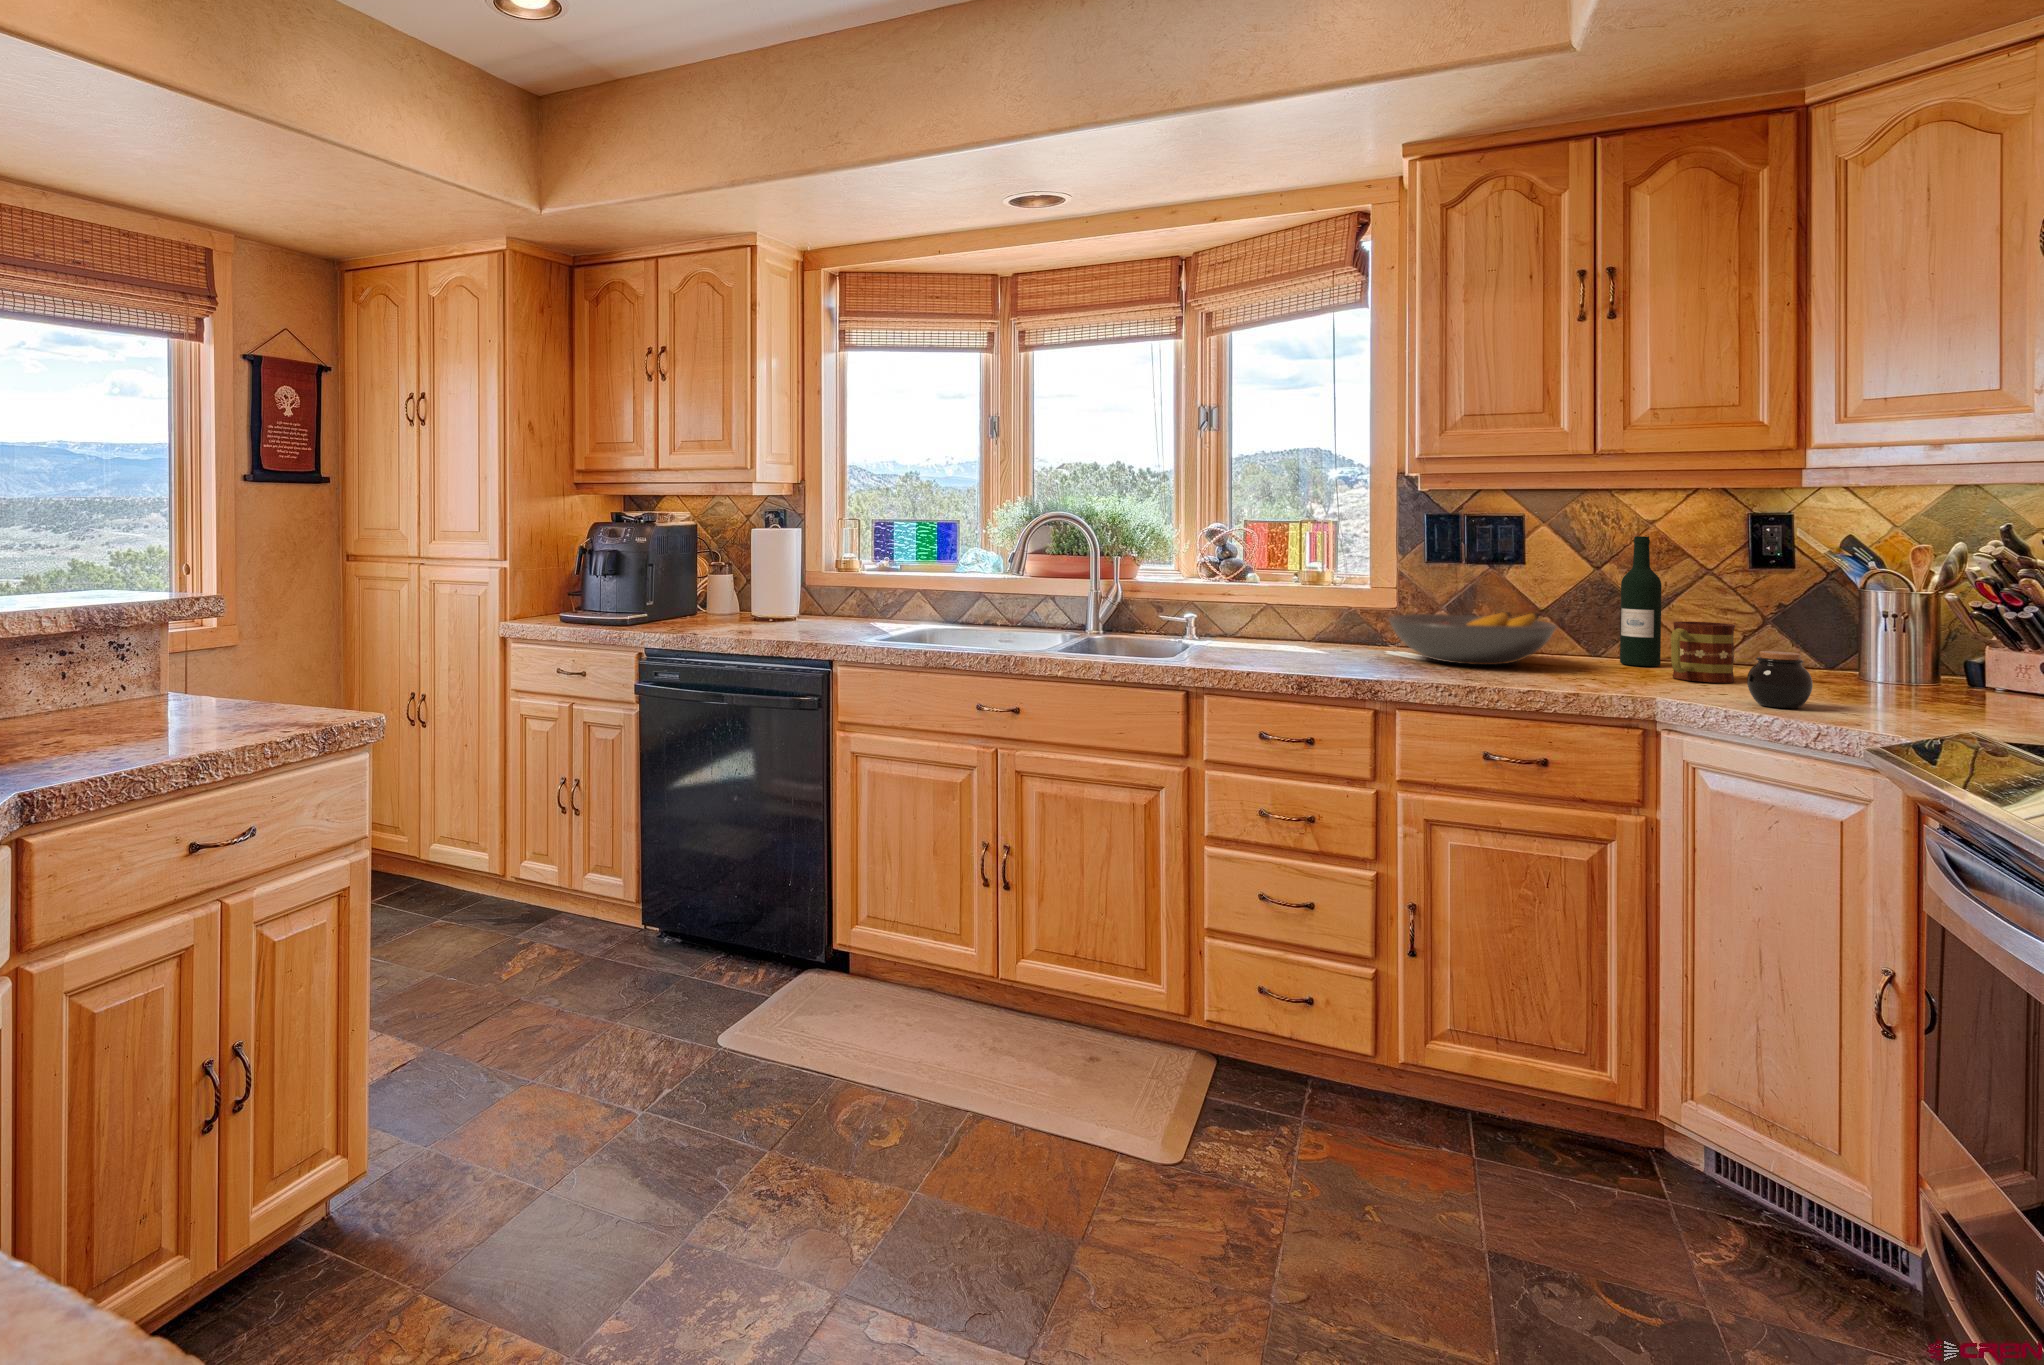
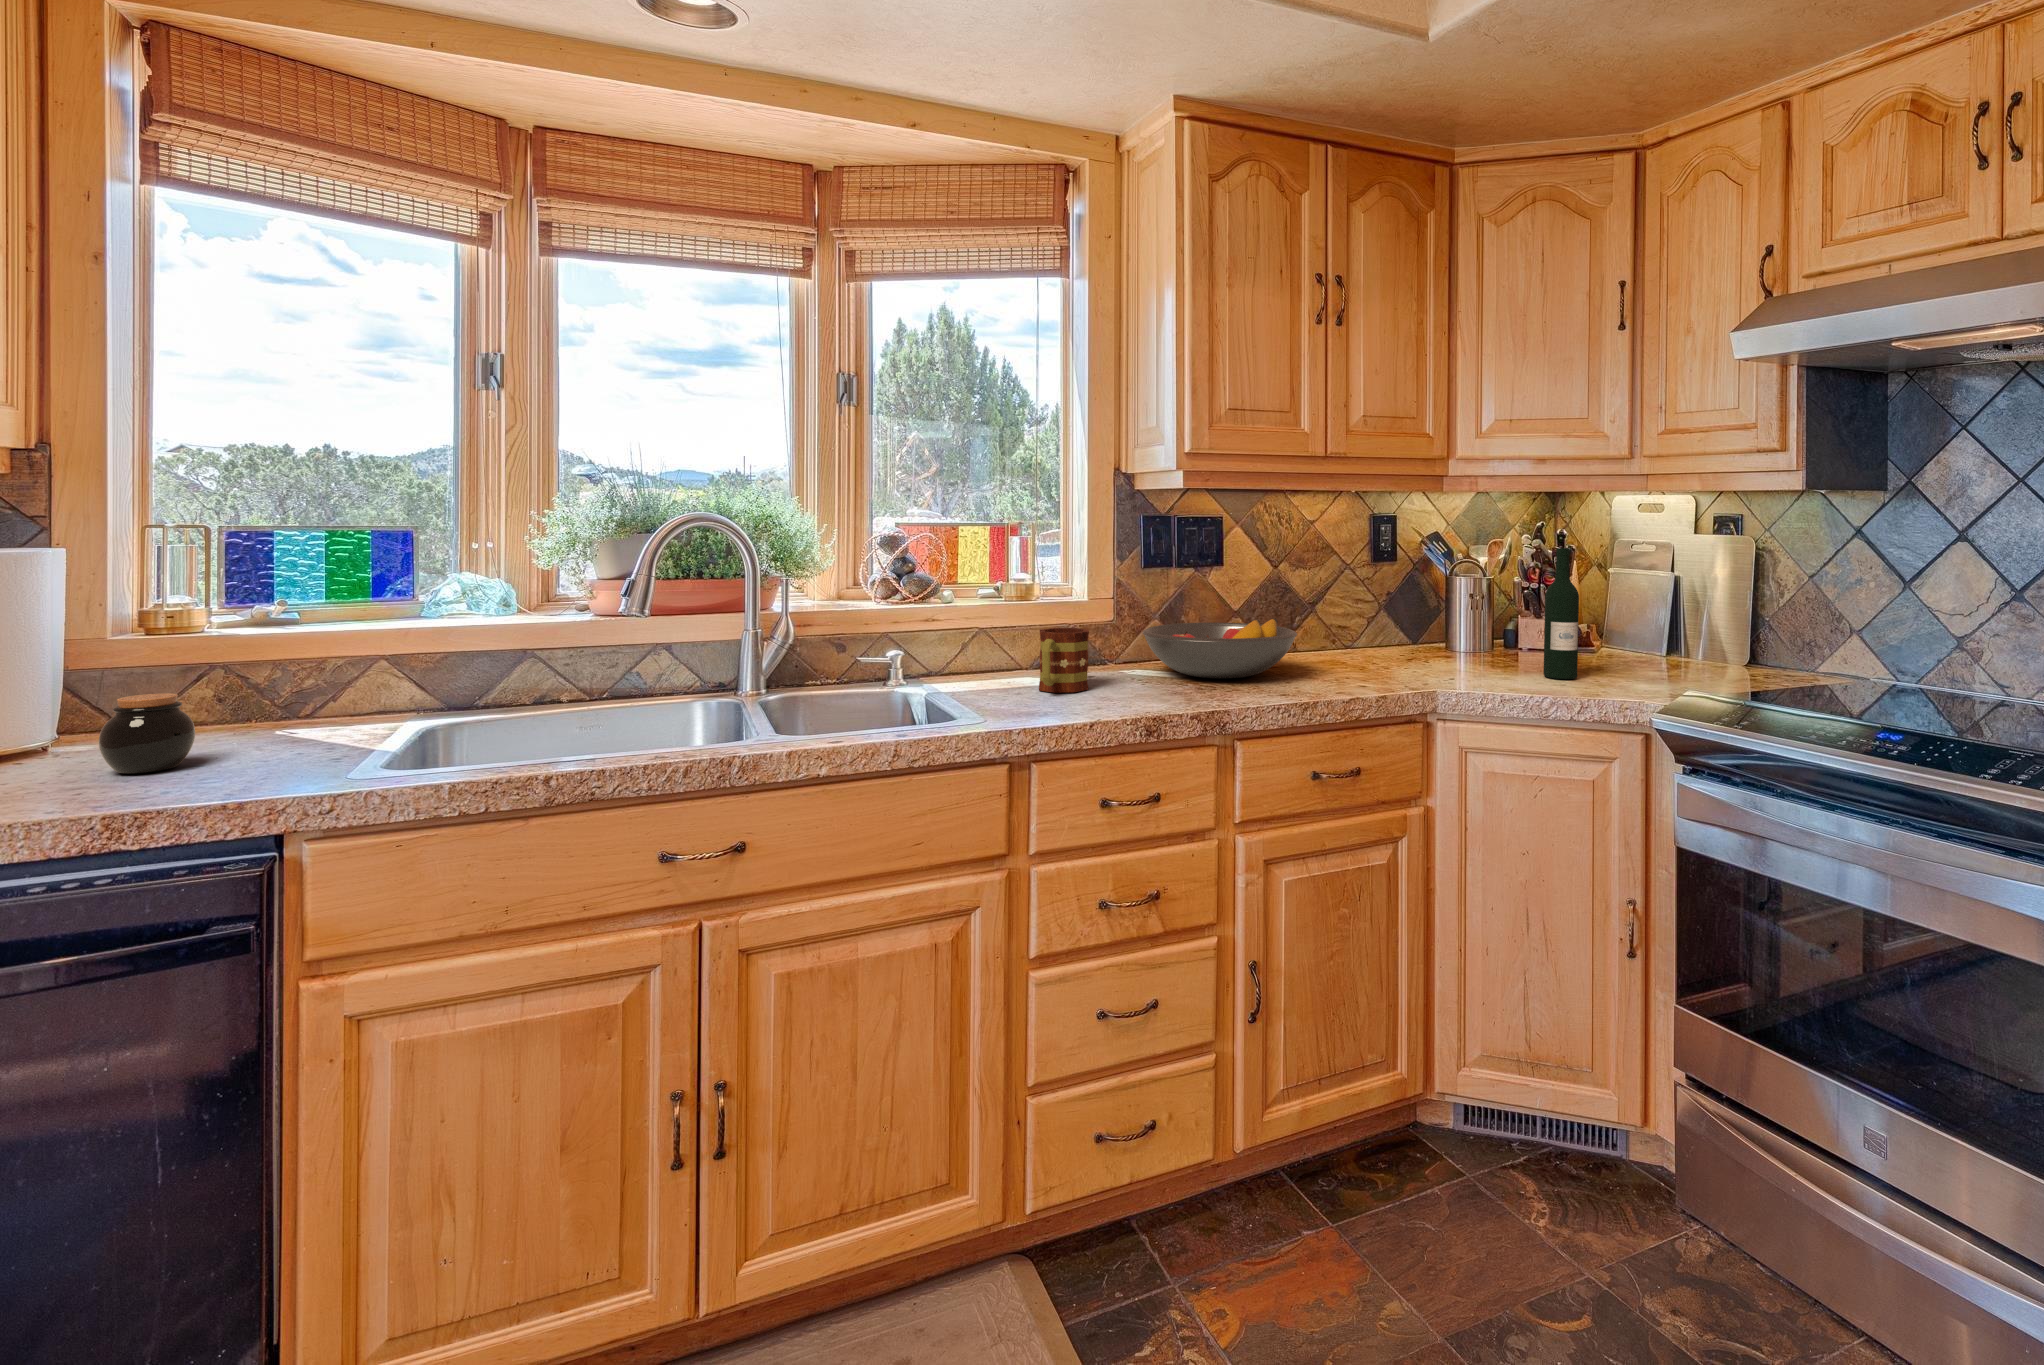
wine bottle: present [1620,536,1662,666] -> present [1543,548,1579,679]
mug: present [1671,622,1735,683] -> present [1039,628,1089,693]
jar: present [1747,651,1813,708] -> present [99,693,195,774]

